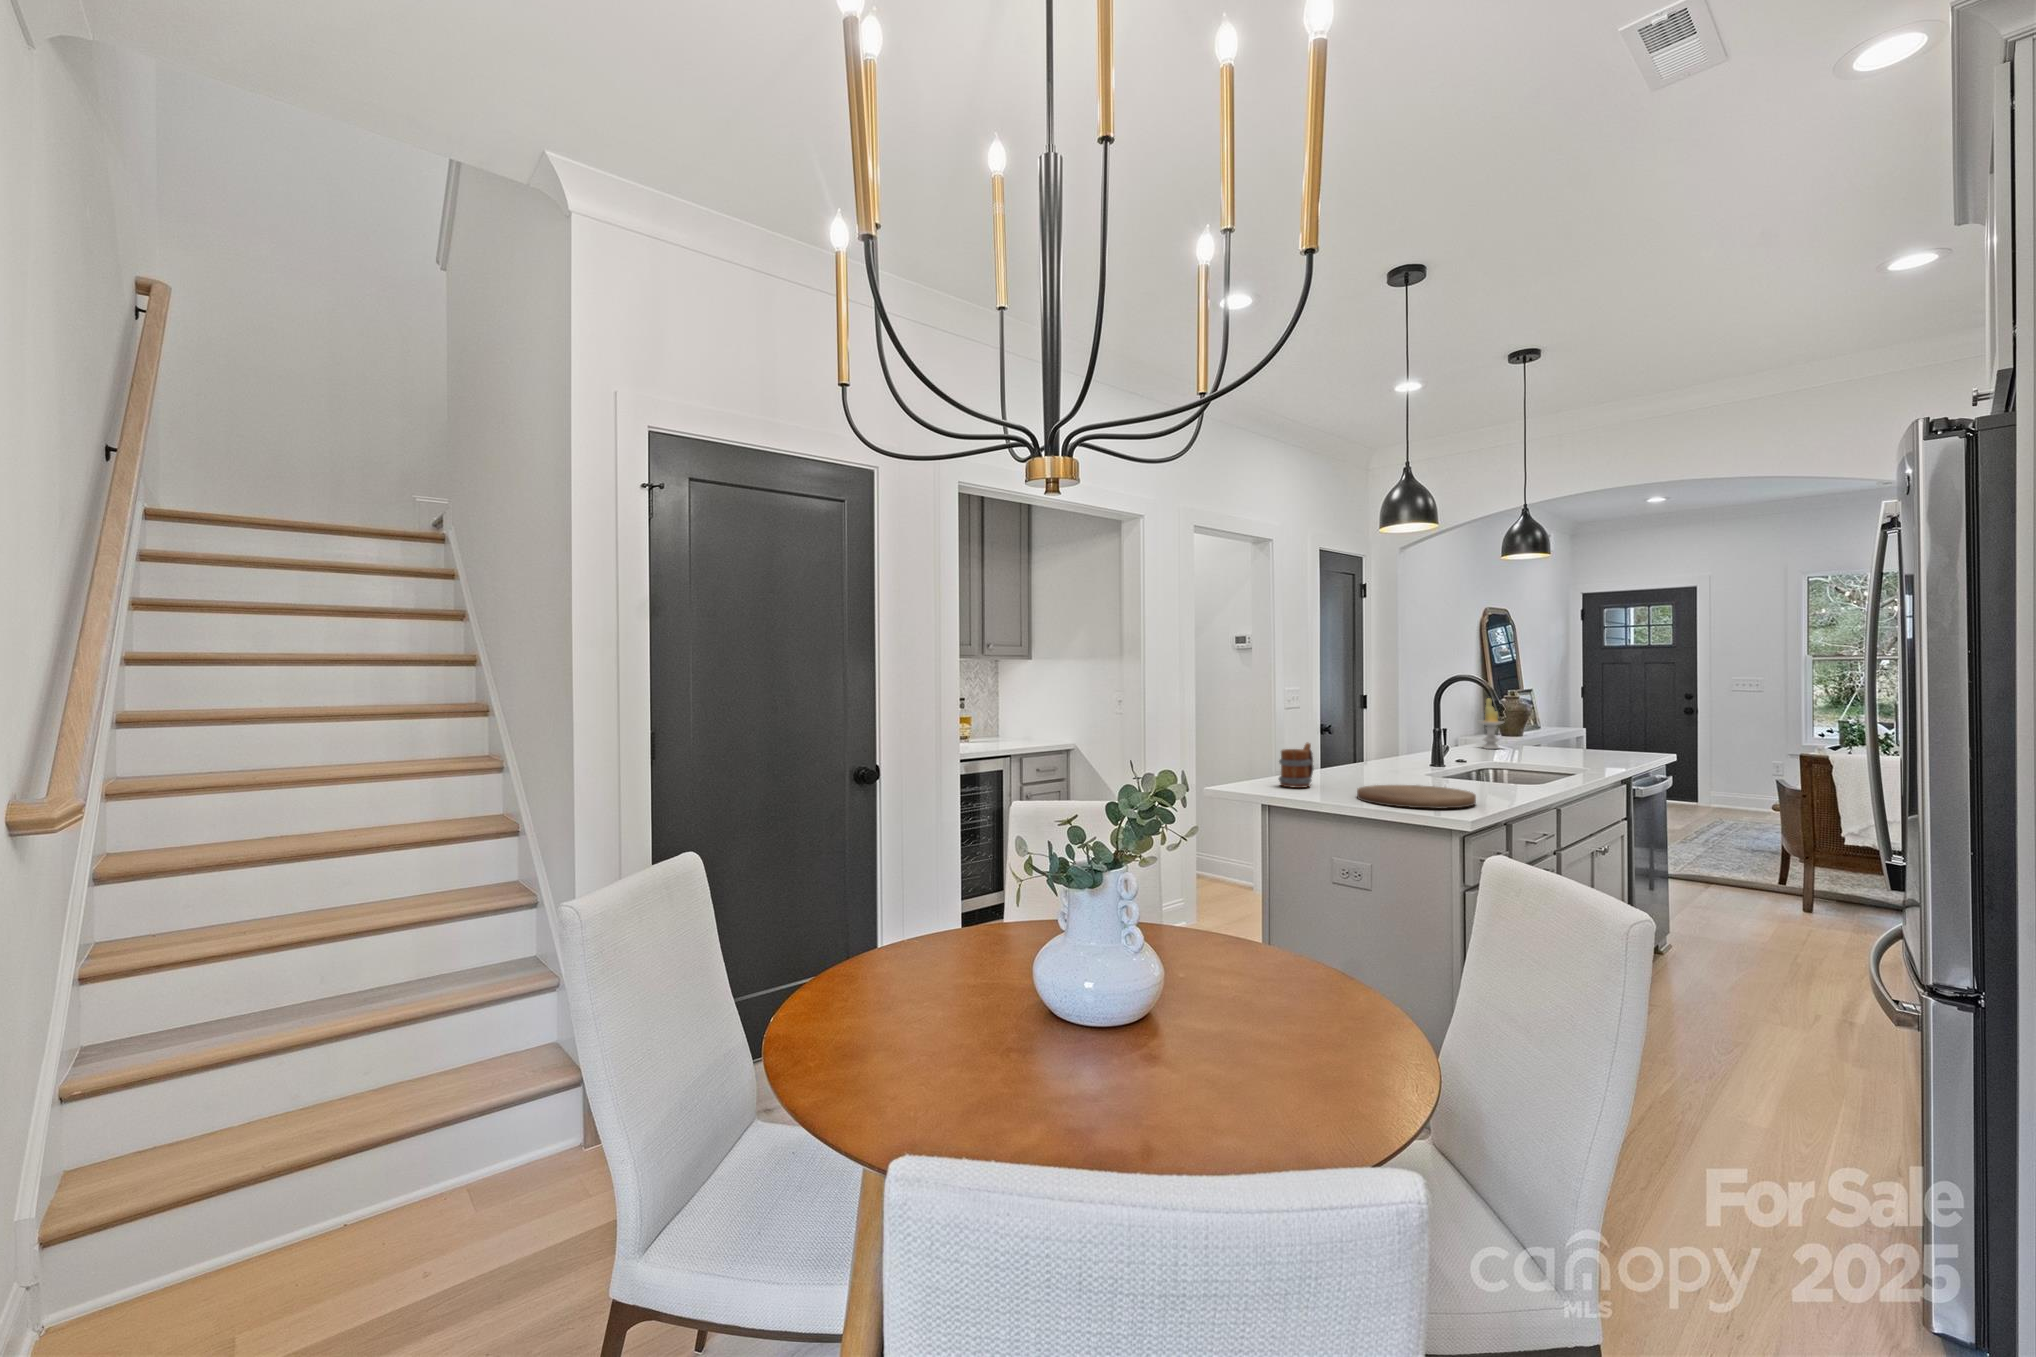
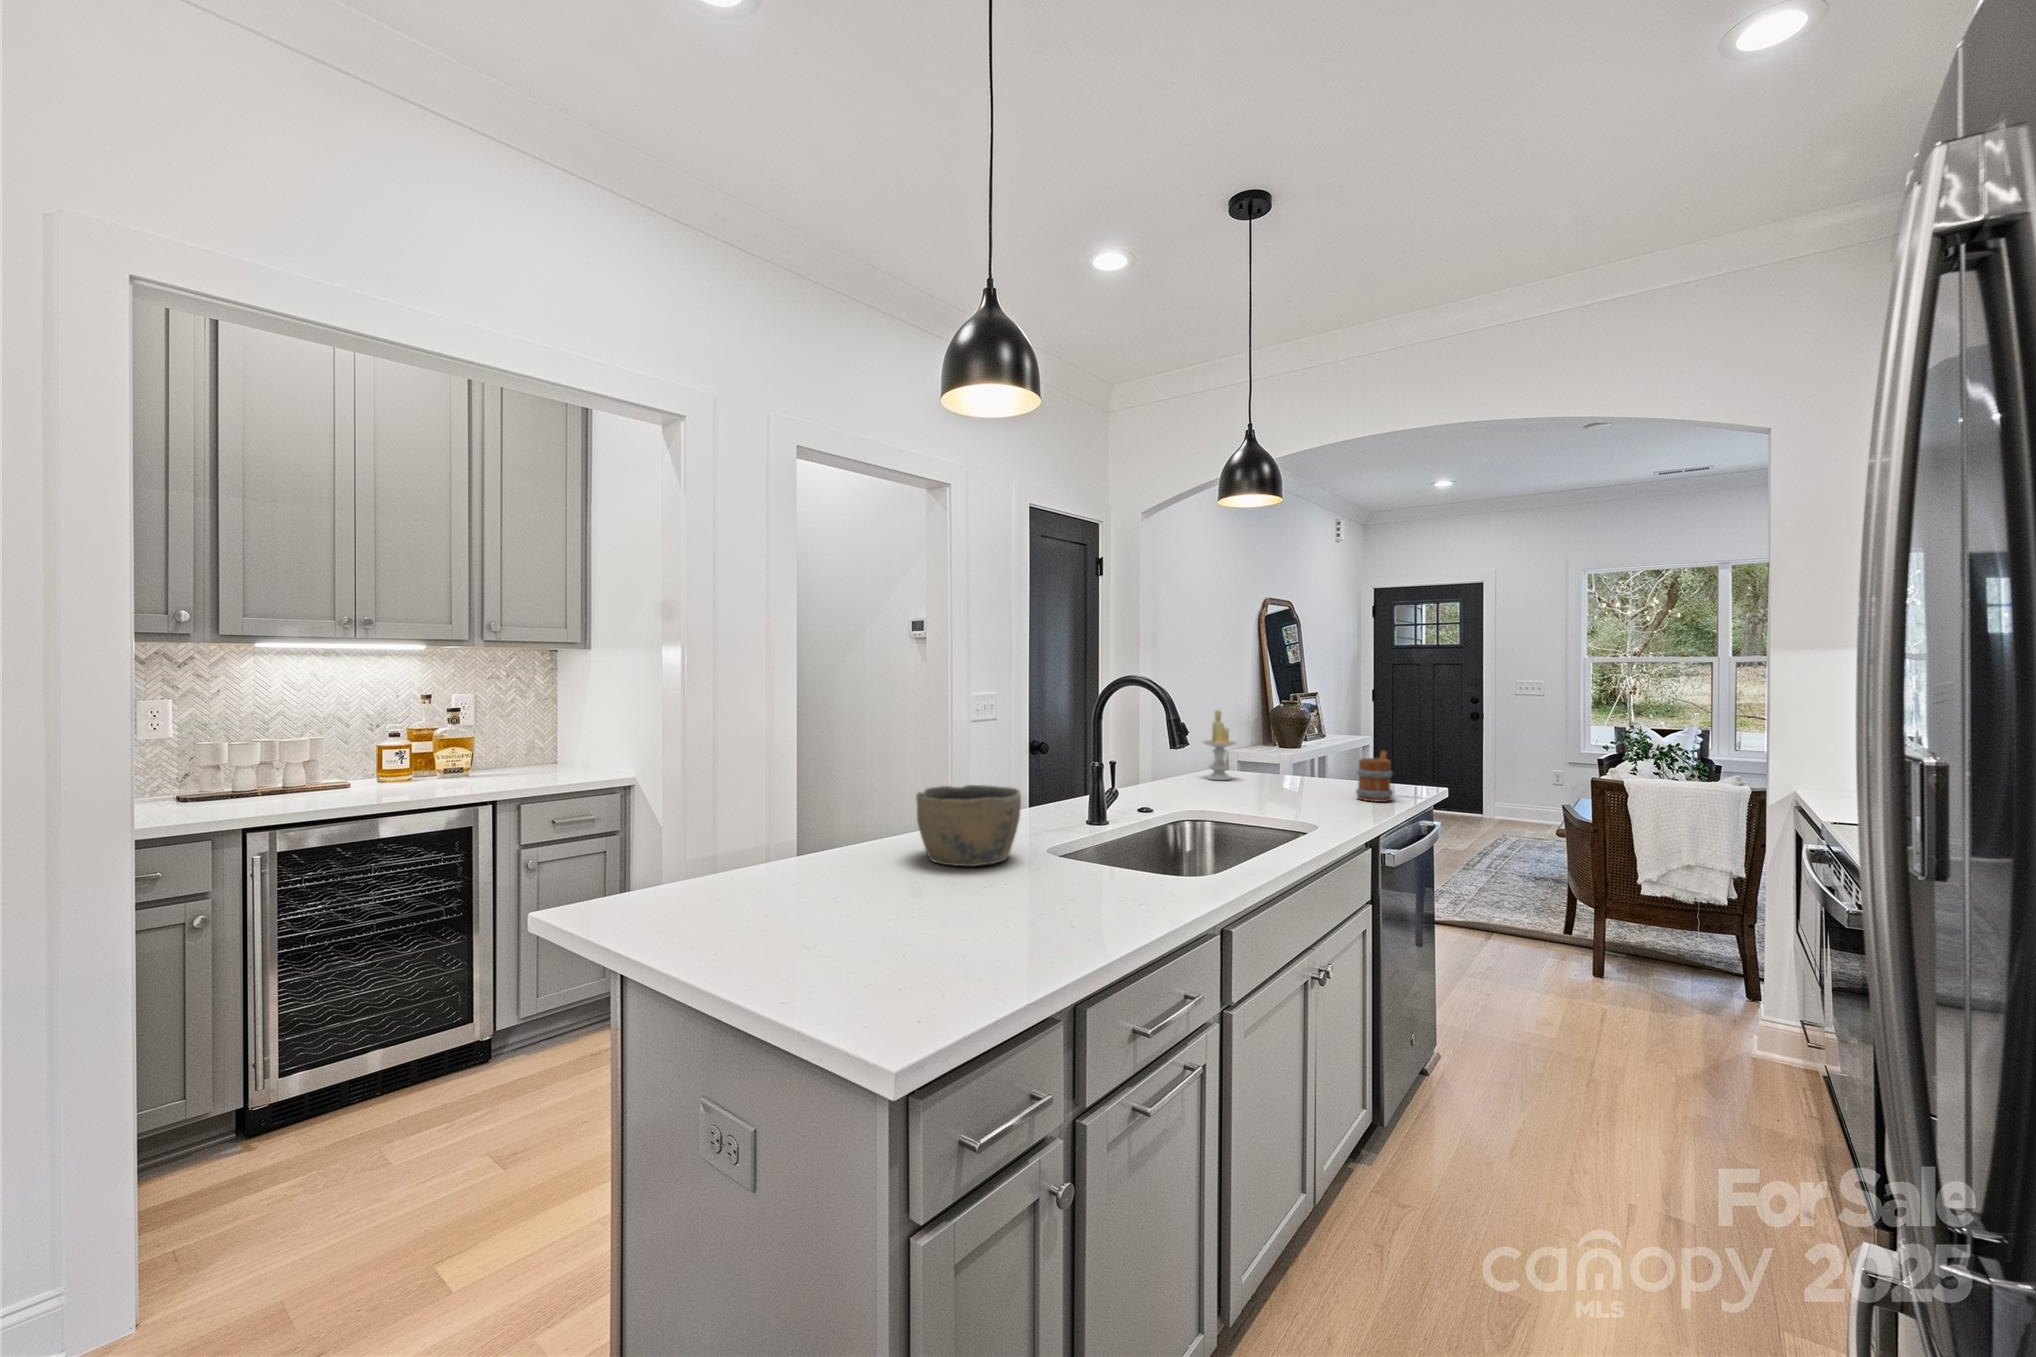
bowl: none [1343,739,1408,783] -> present [916,785,1021,866]
mug: present [1279,743,1313,788] -> present [1356,751,1393,802]
cutting board: present [1357,785,1476,808] -> none [862,880,1074,954]

